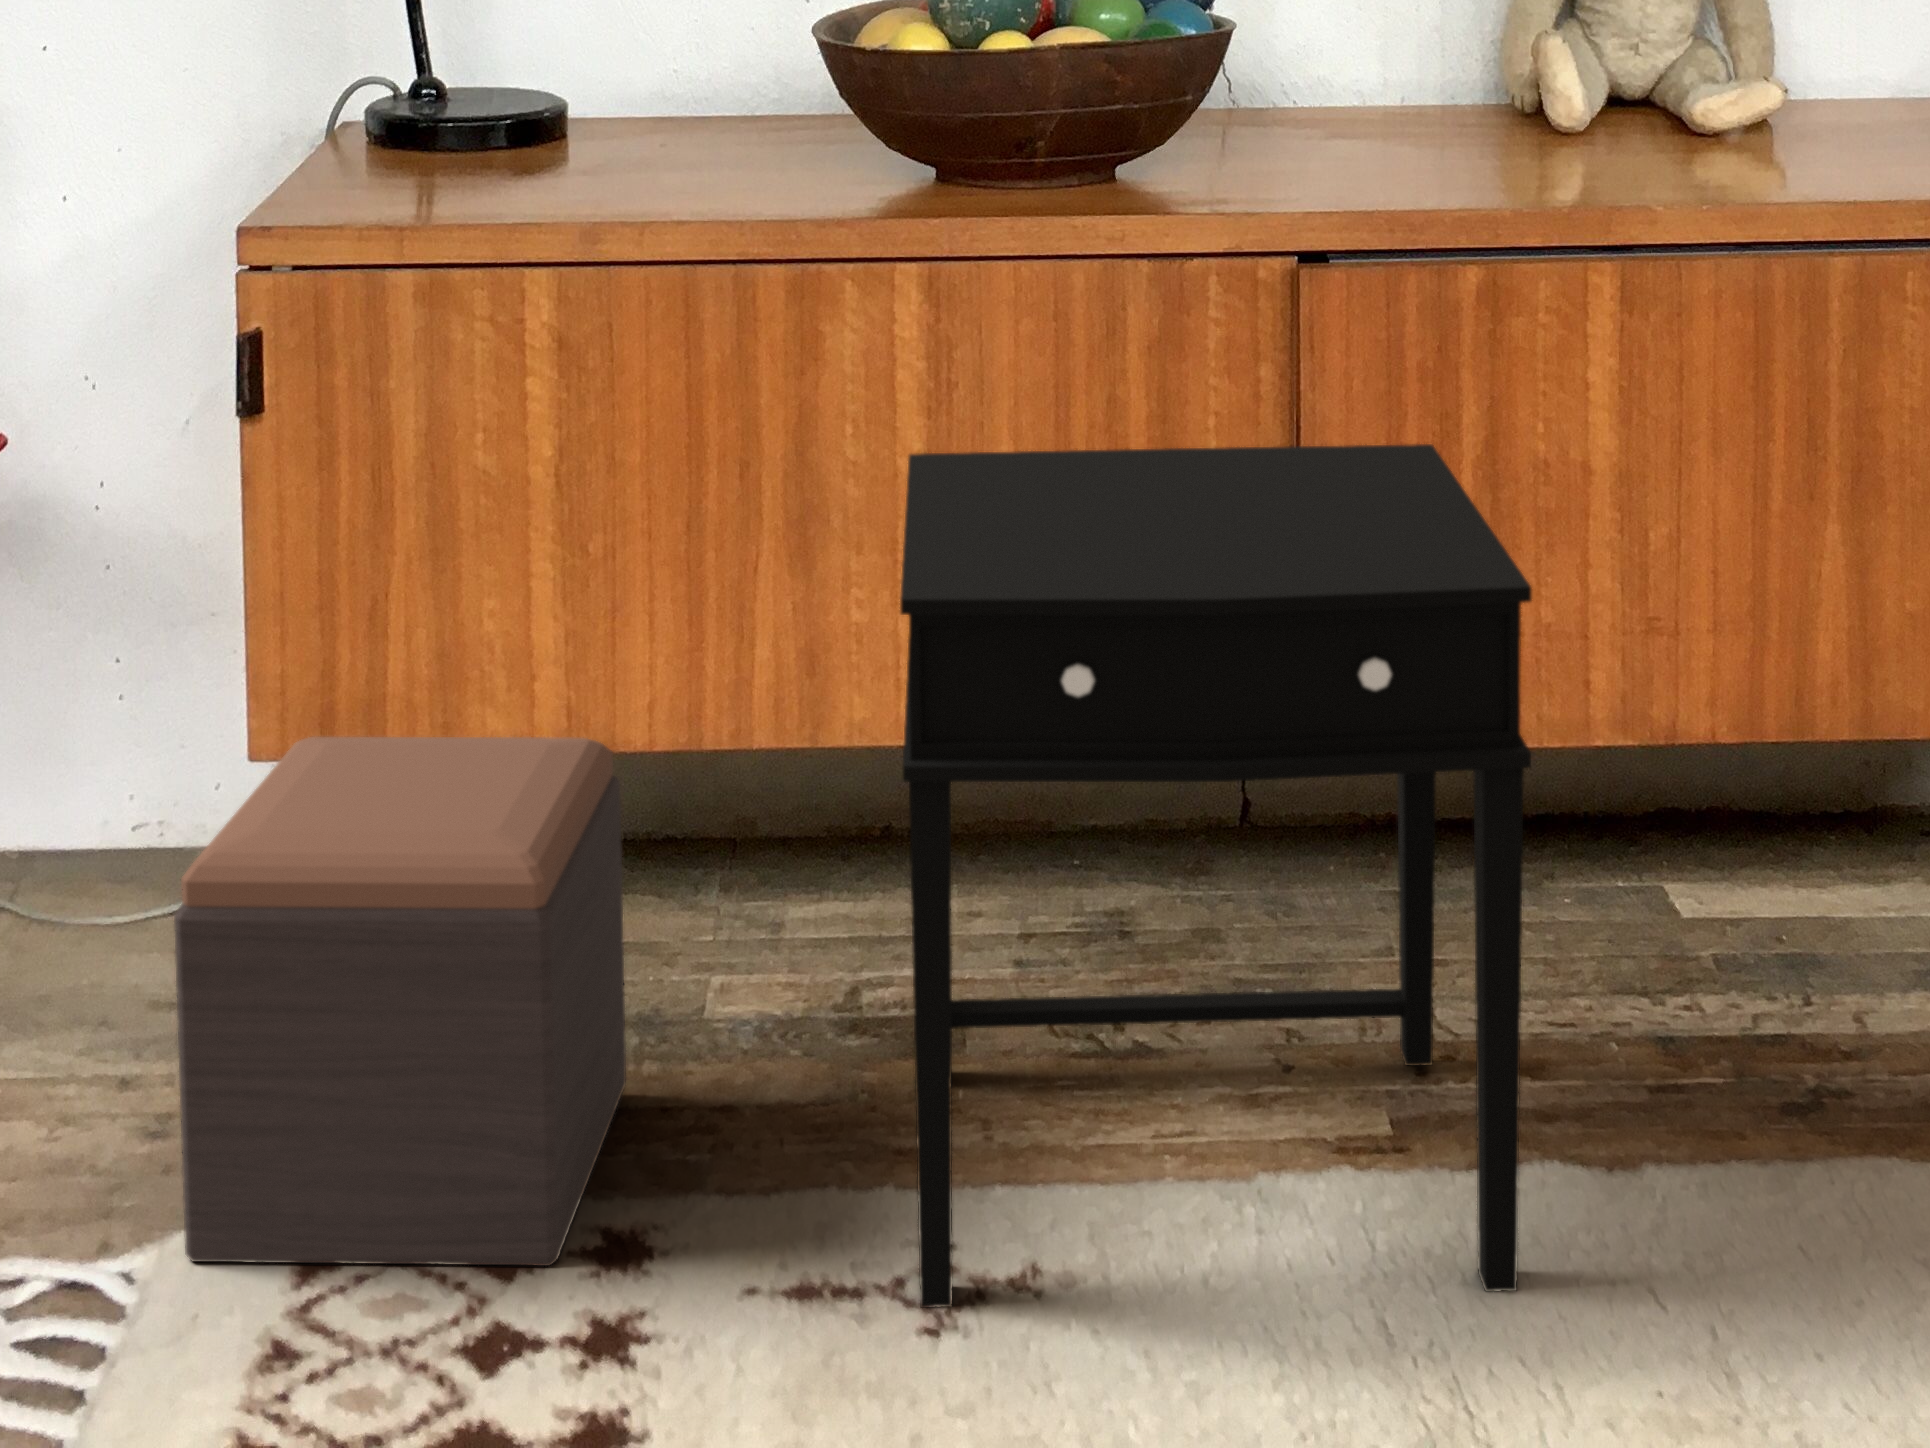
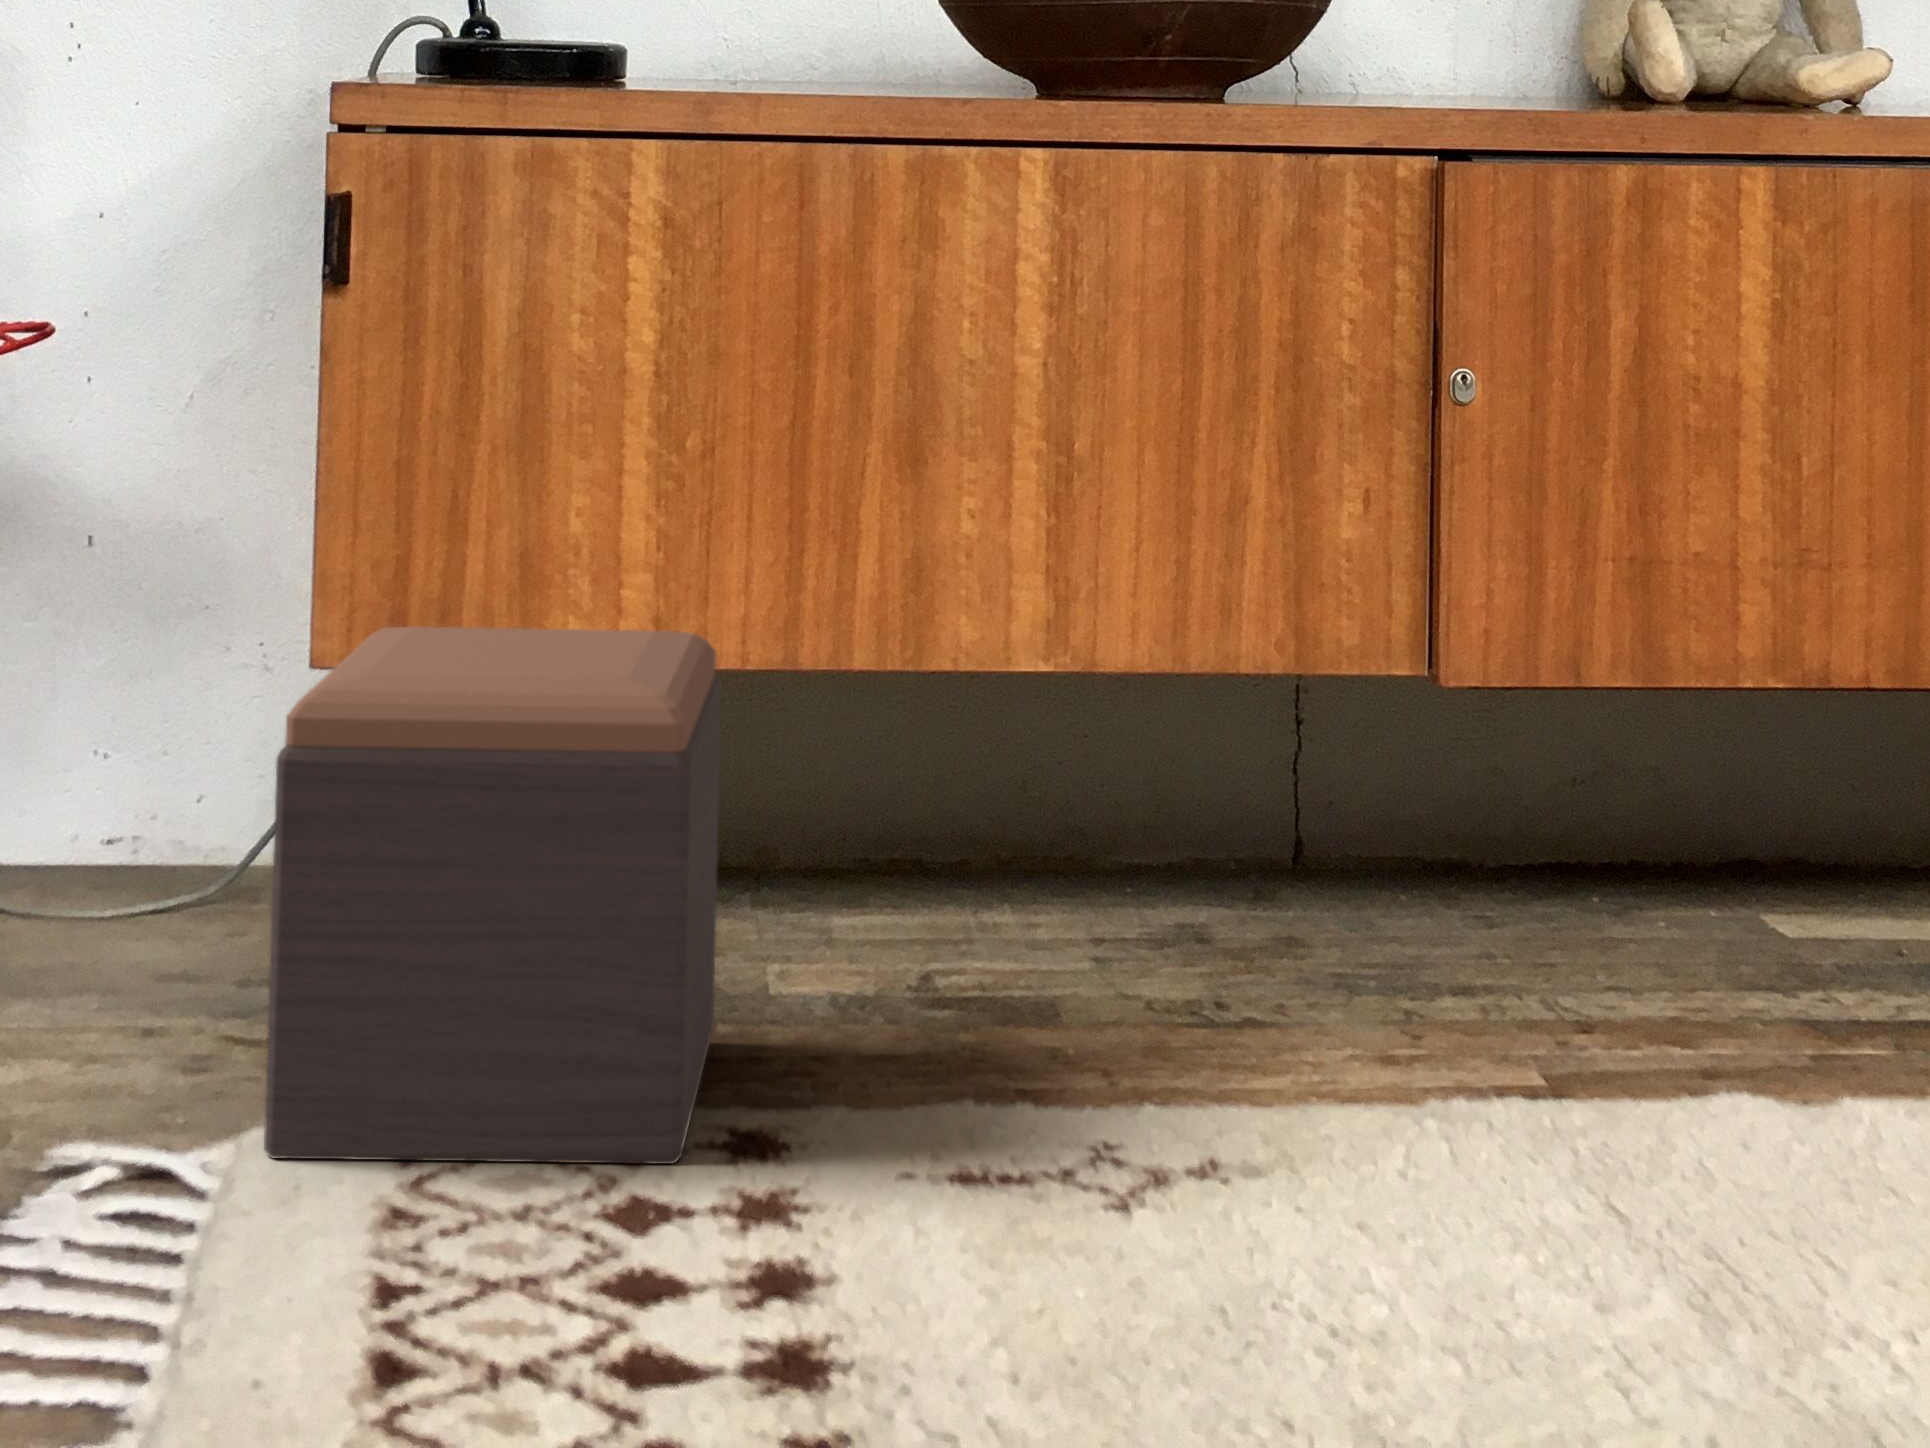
side table: present [900,444,1532,1308] -> none [1034,344,1754,1202]

